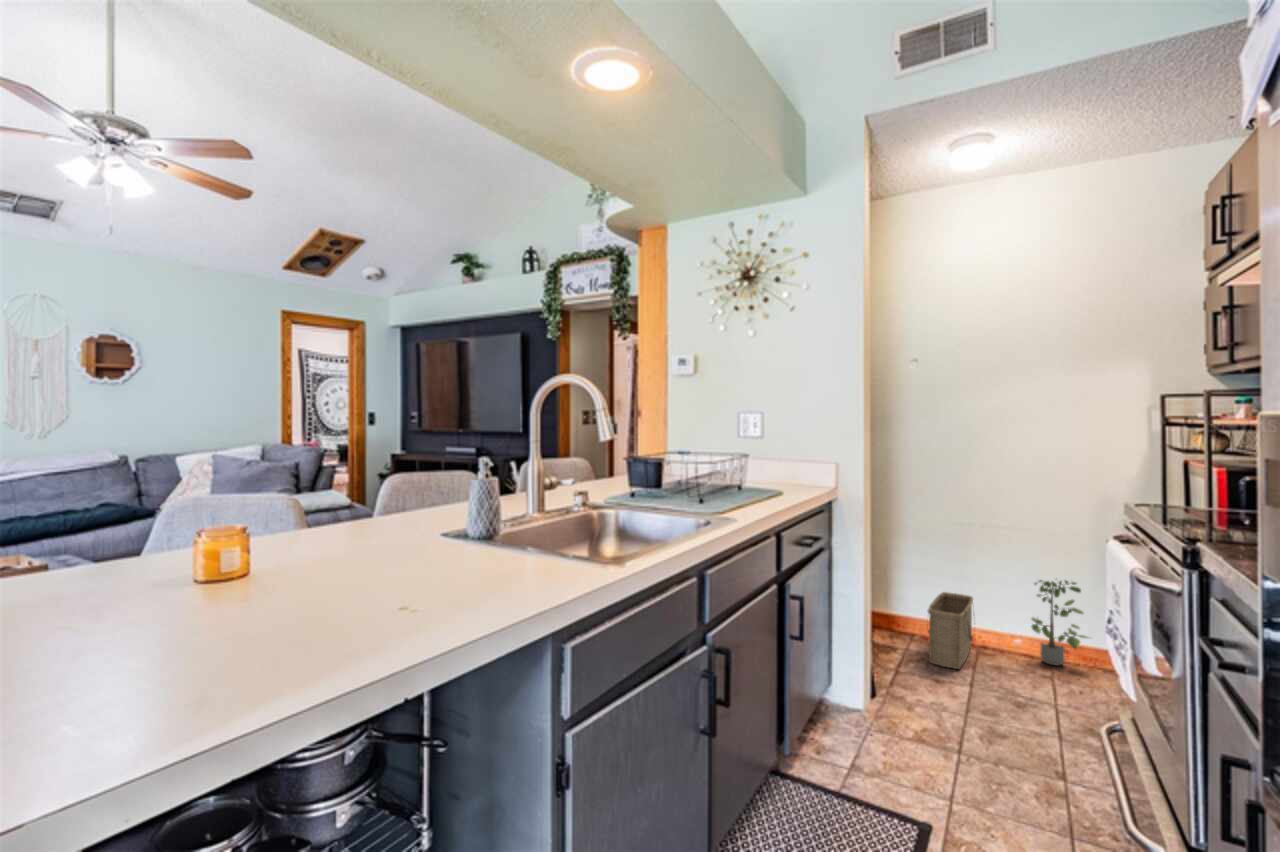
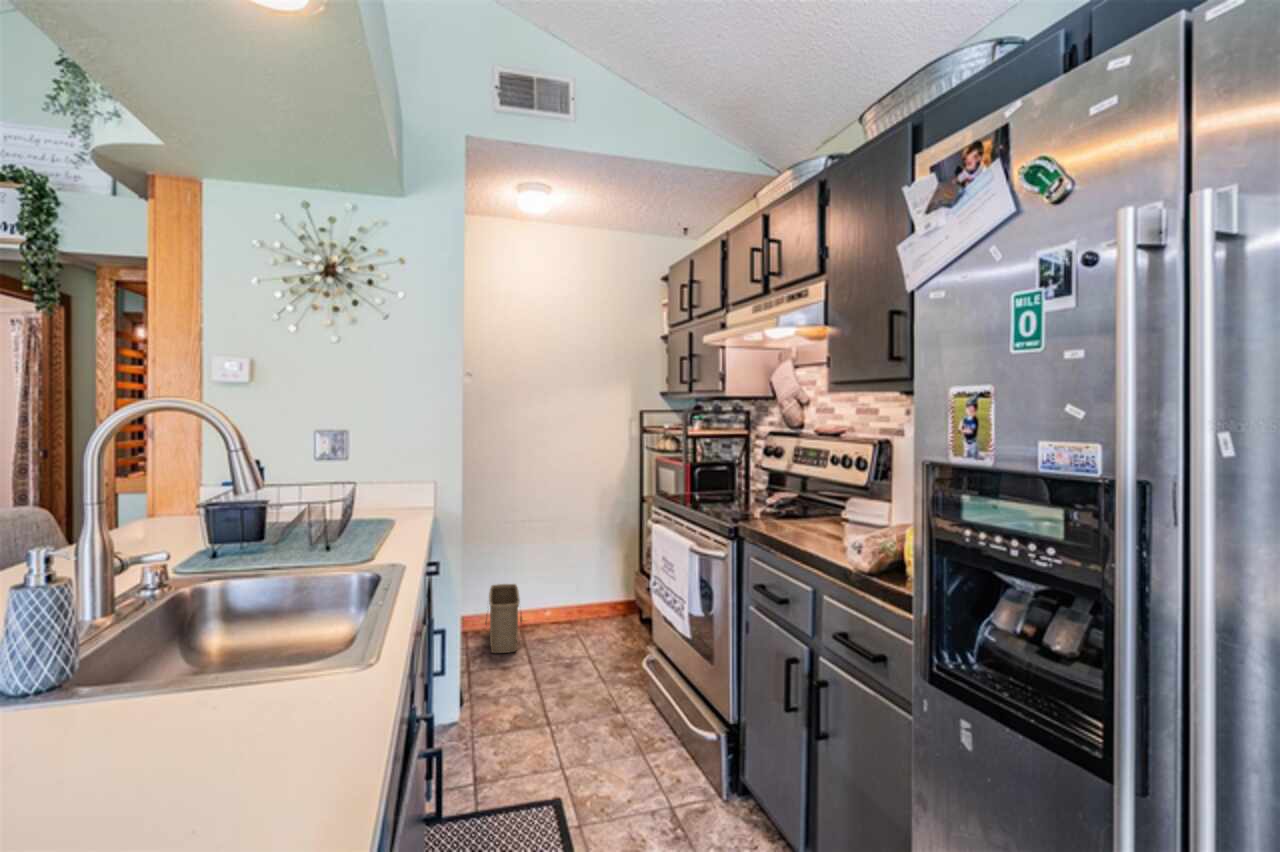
potted plant: present [1032,580,1087,665] -> none [559,555,600,626]

